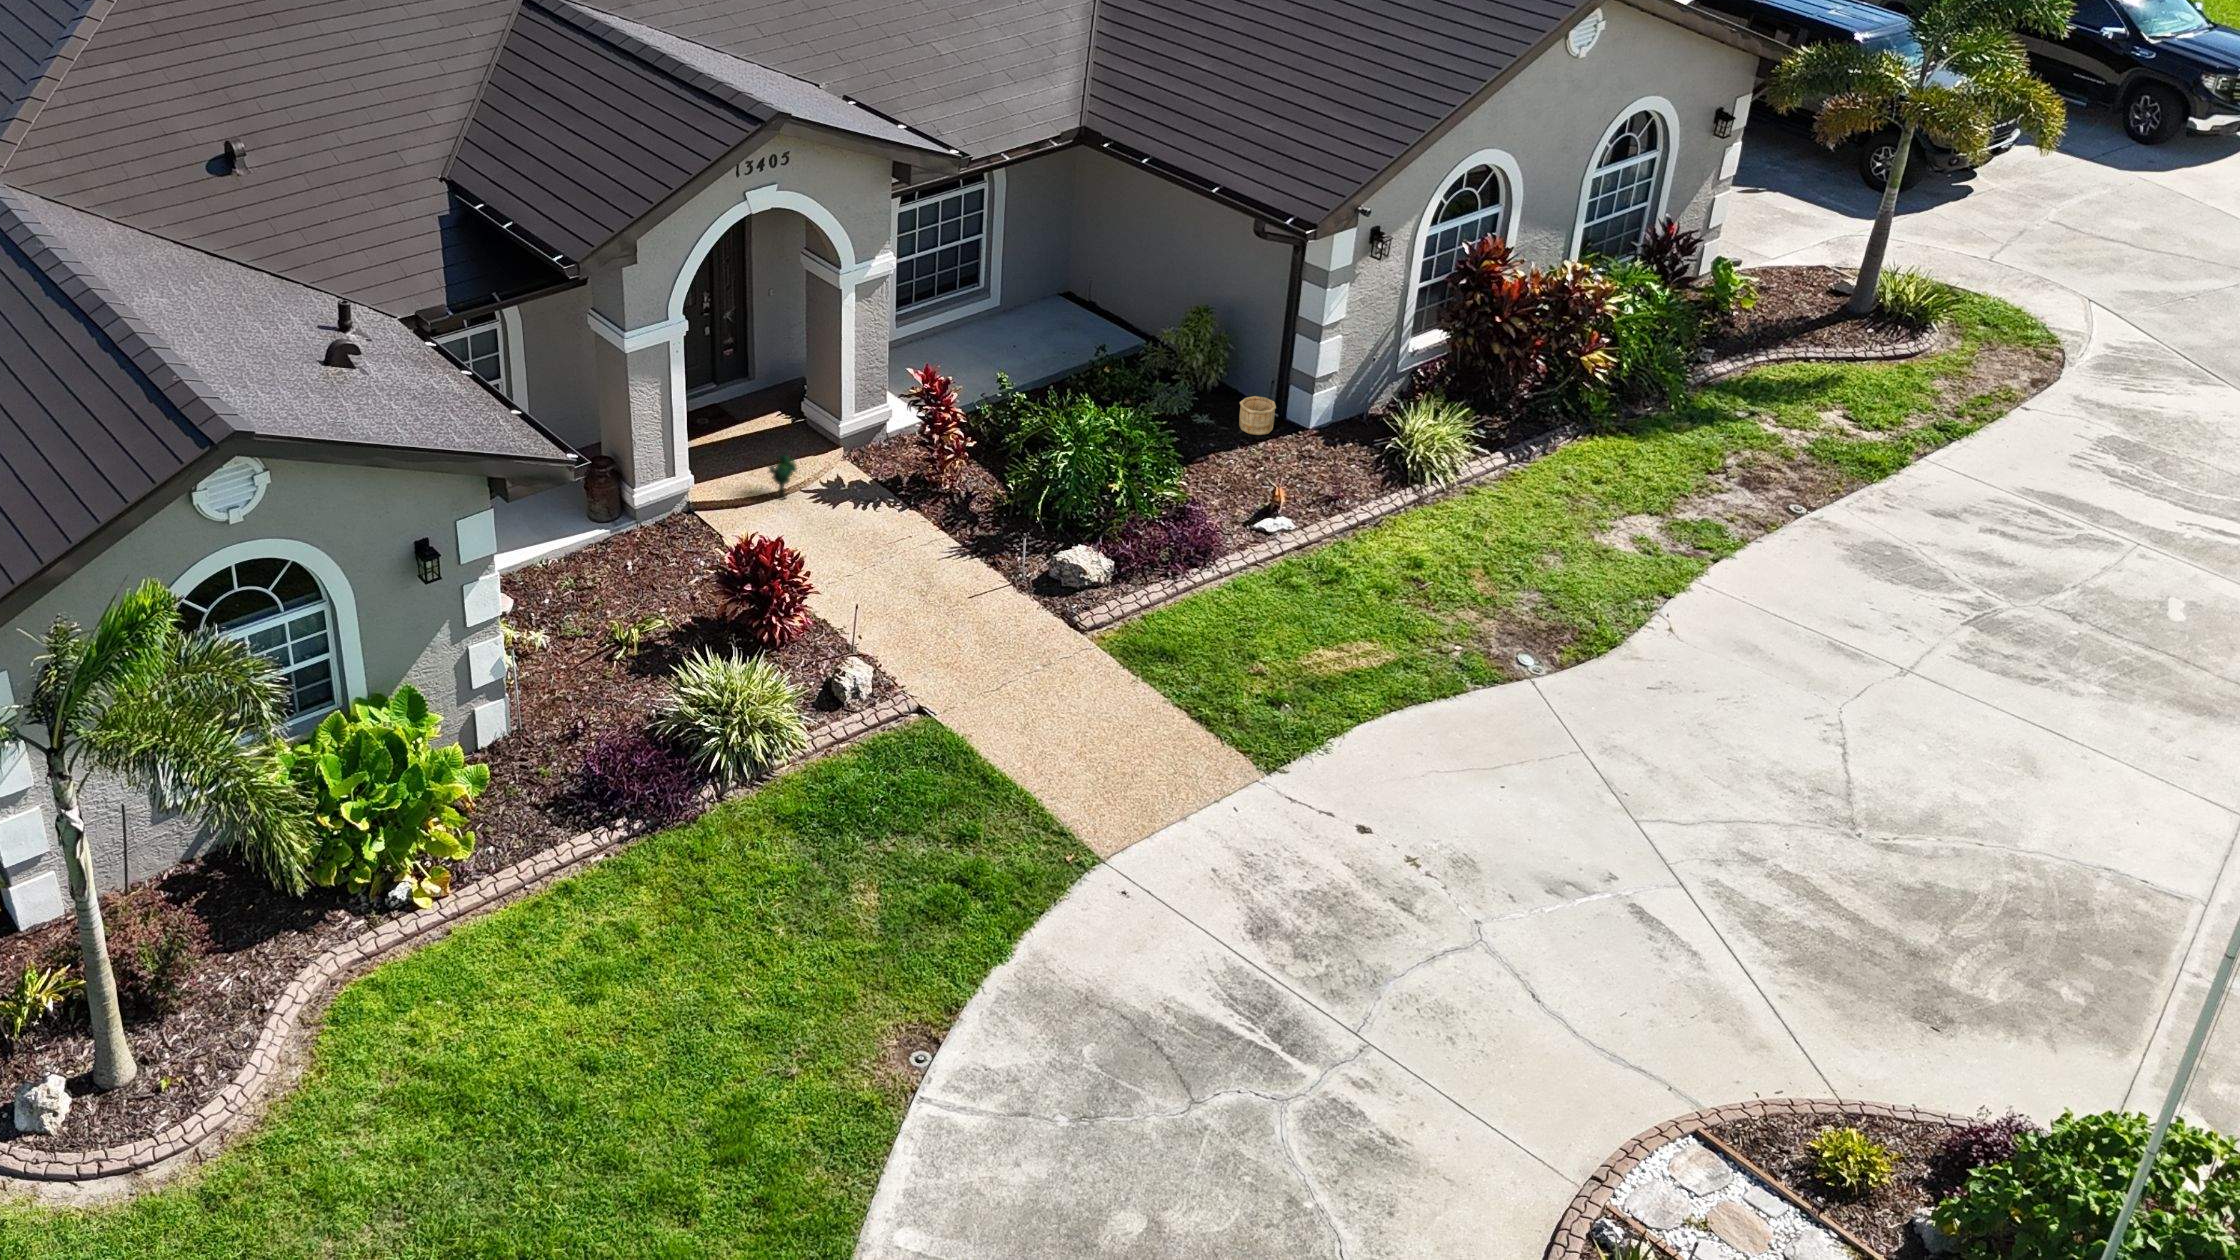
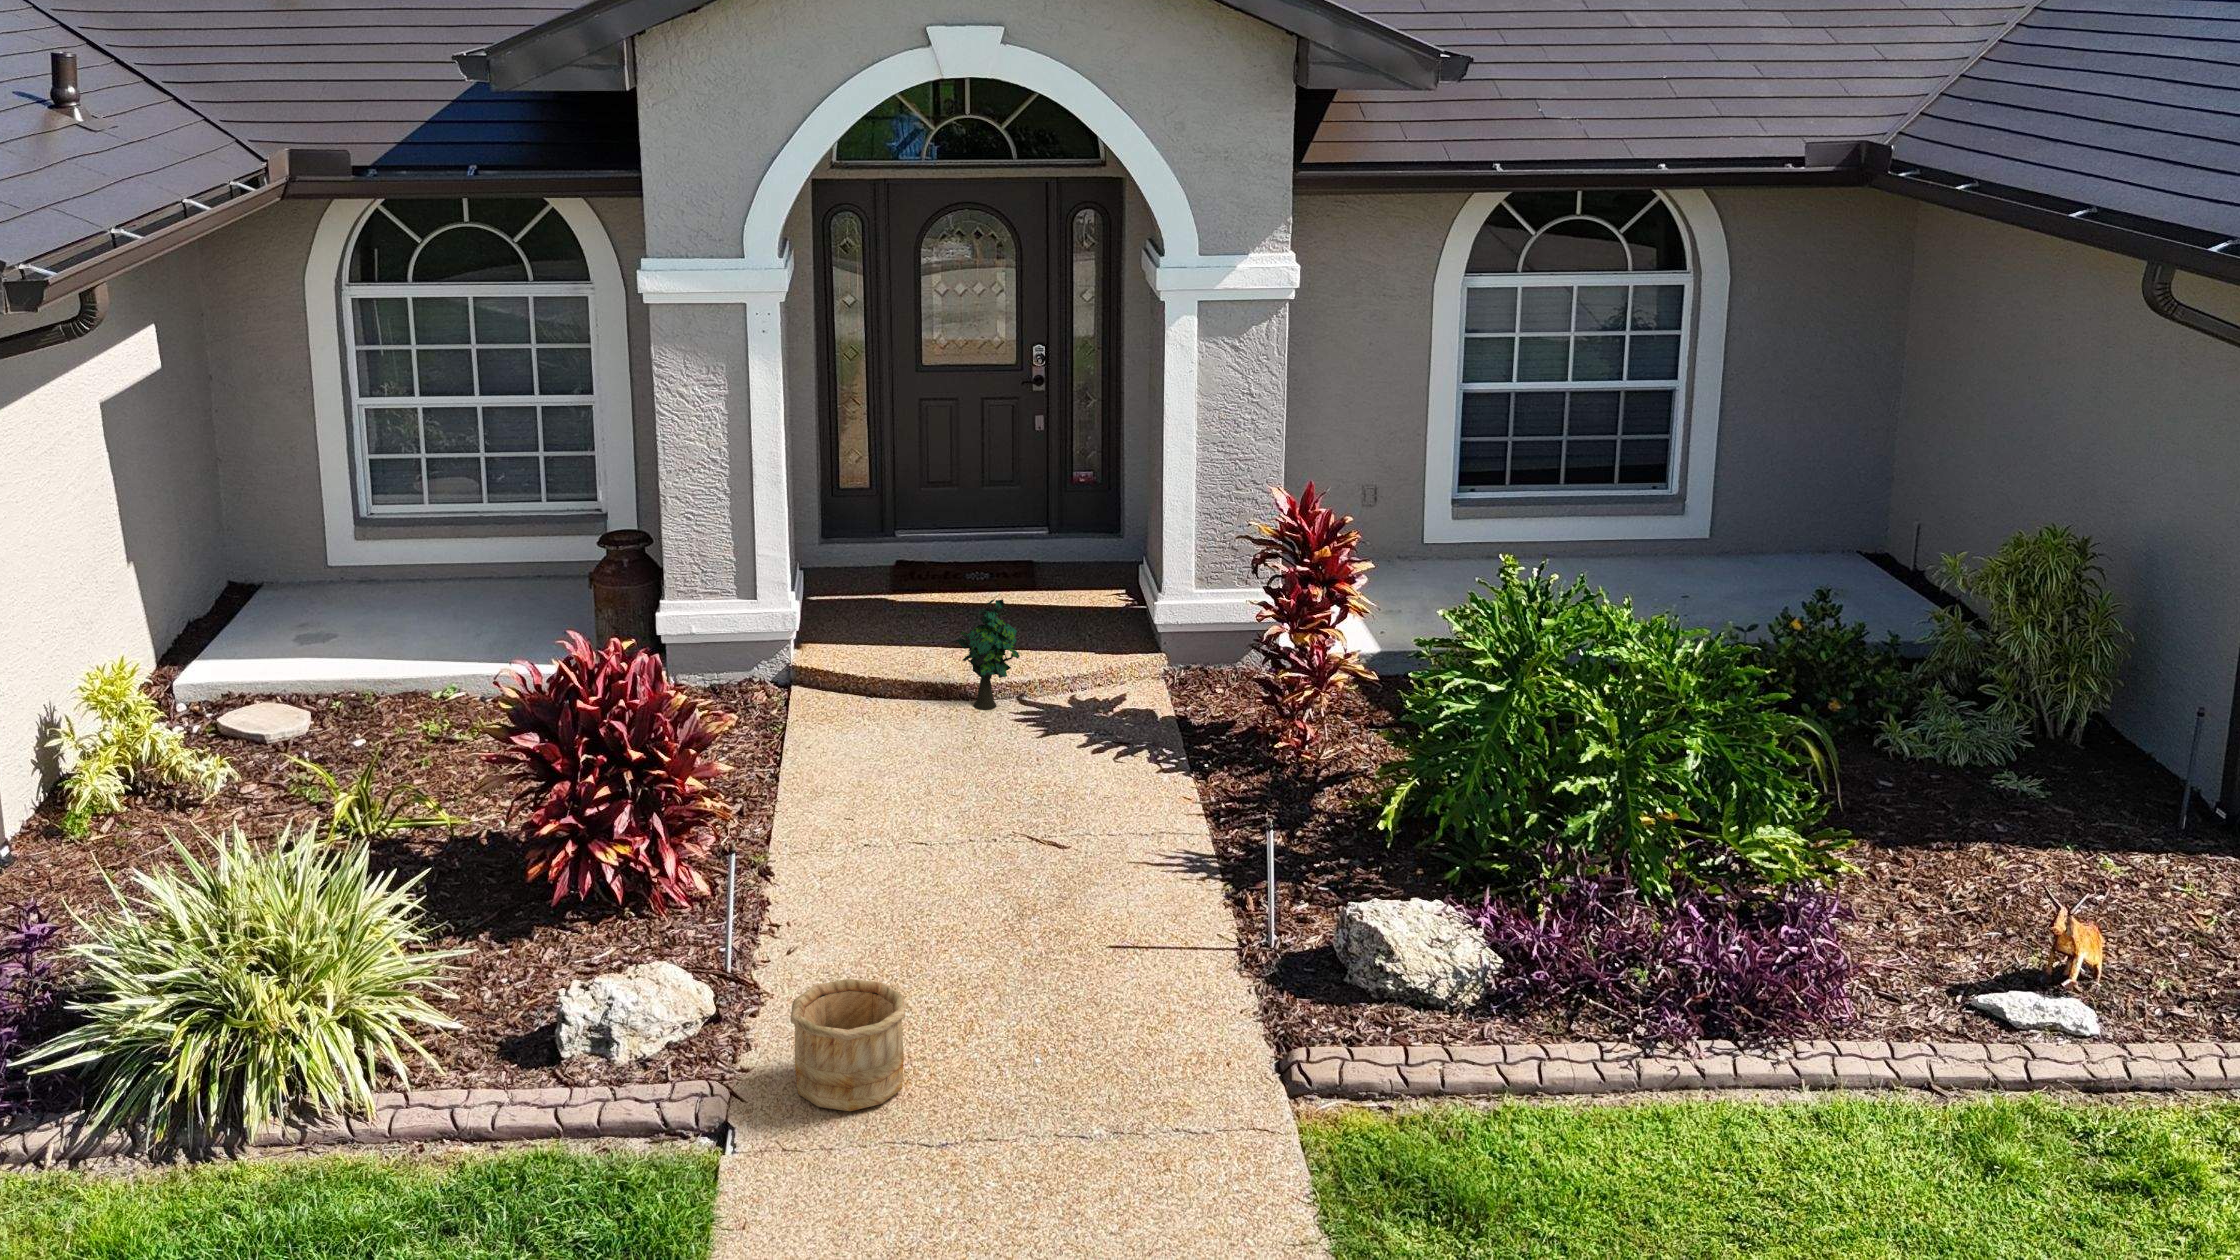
wooden bucket: present [1239,396,1276,435] -> present [790,979,905,1111]

